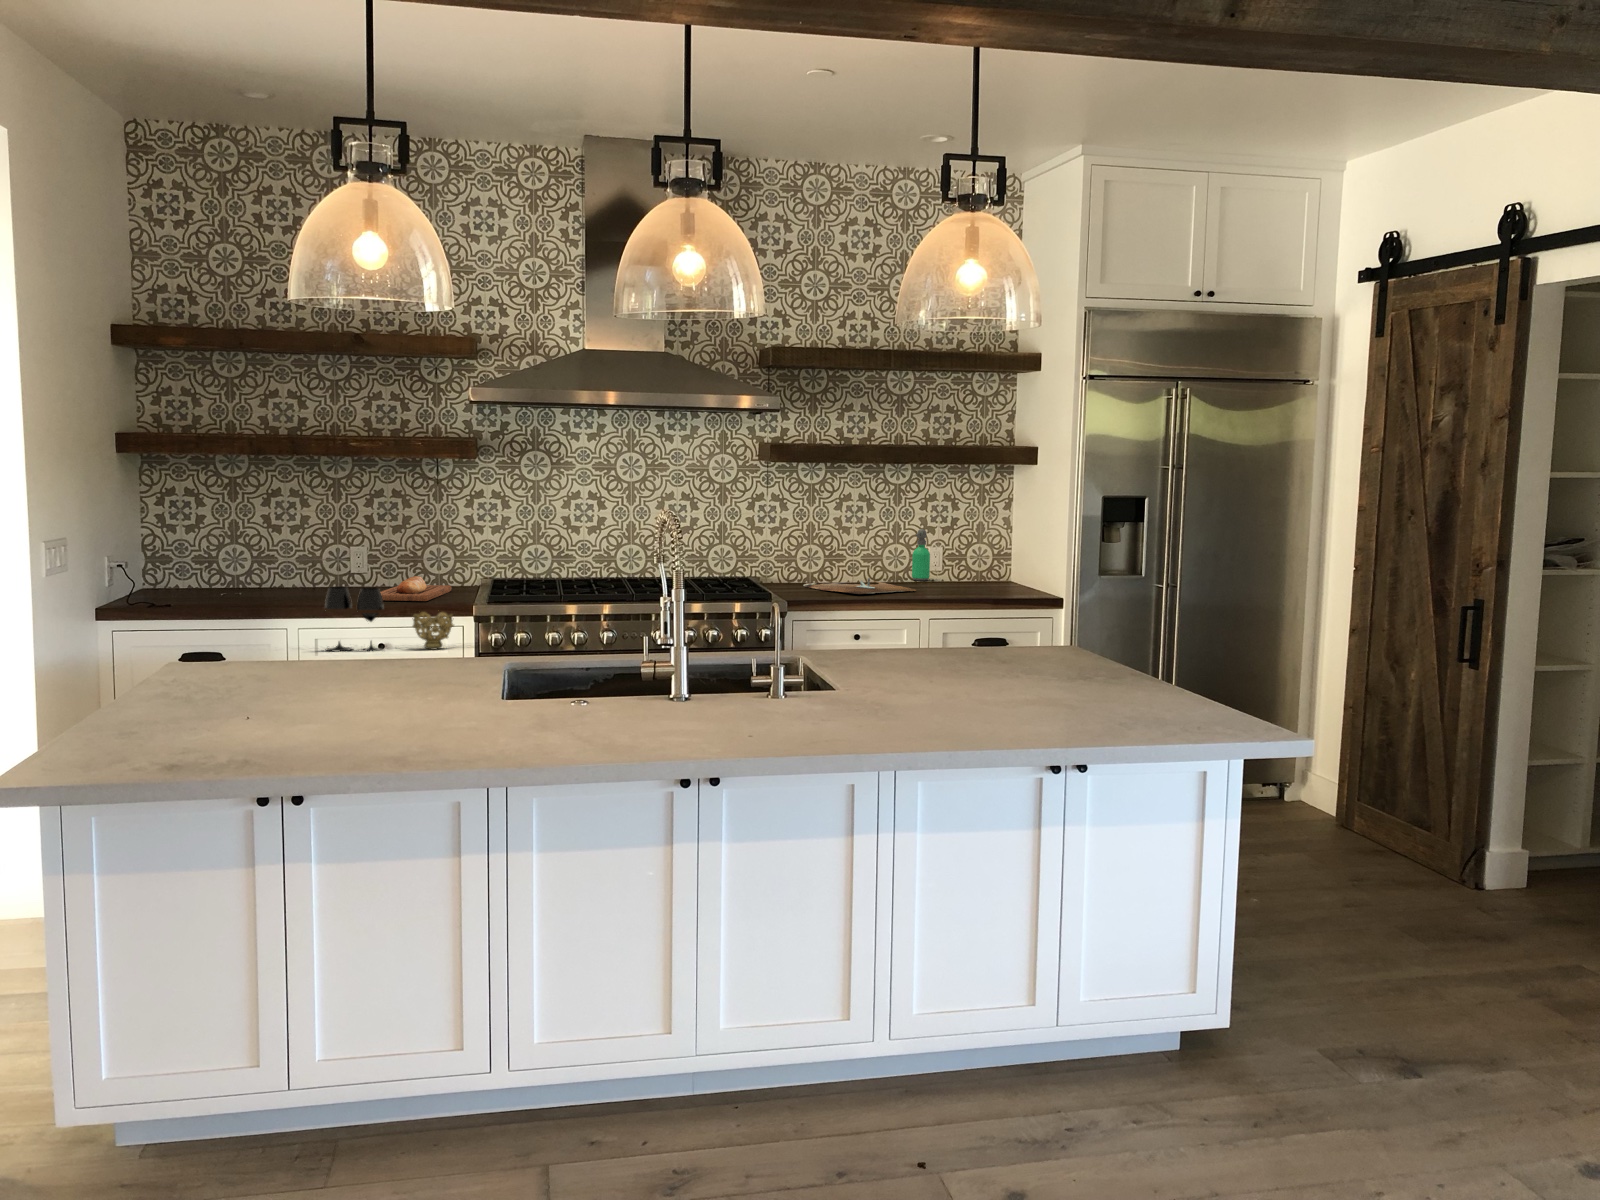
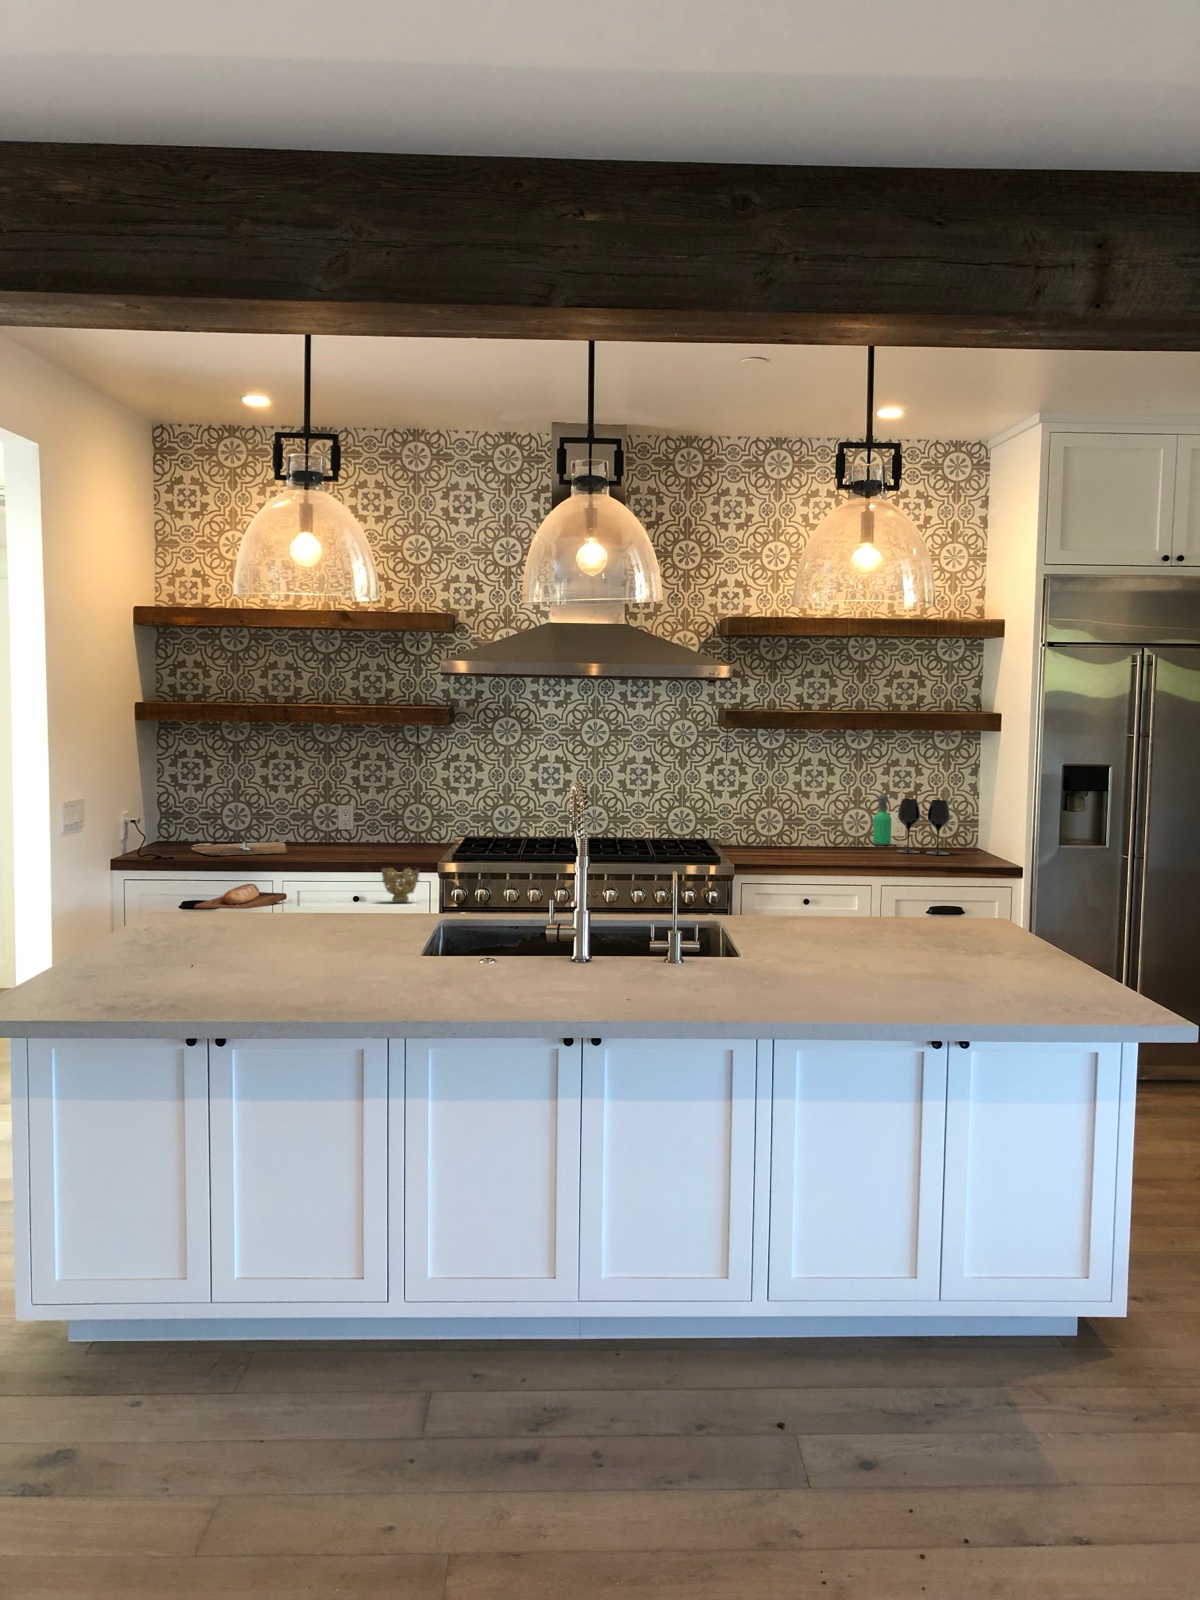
bread loaf: present [380,576,451,601] -> present [194,884,287,909]
cutting board: present [804,578,916,594] -> present [191,839,287,856]
wine glass: present [325,586,384,651] -> present [896,799,950,855]

